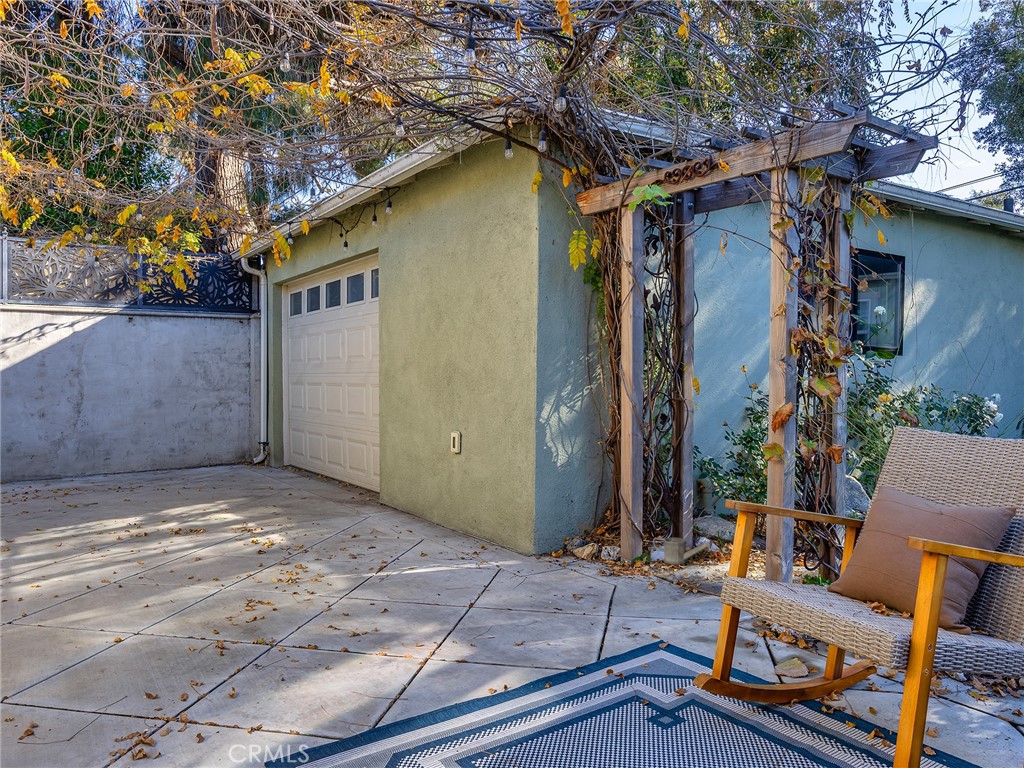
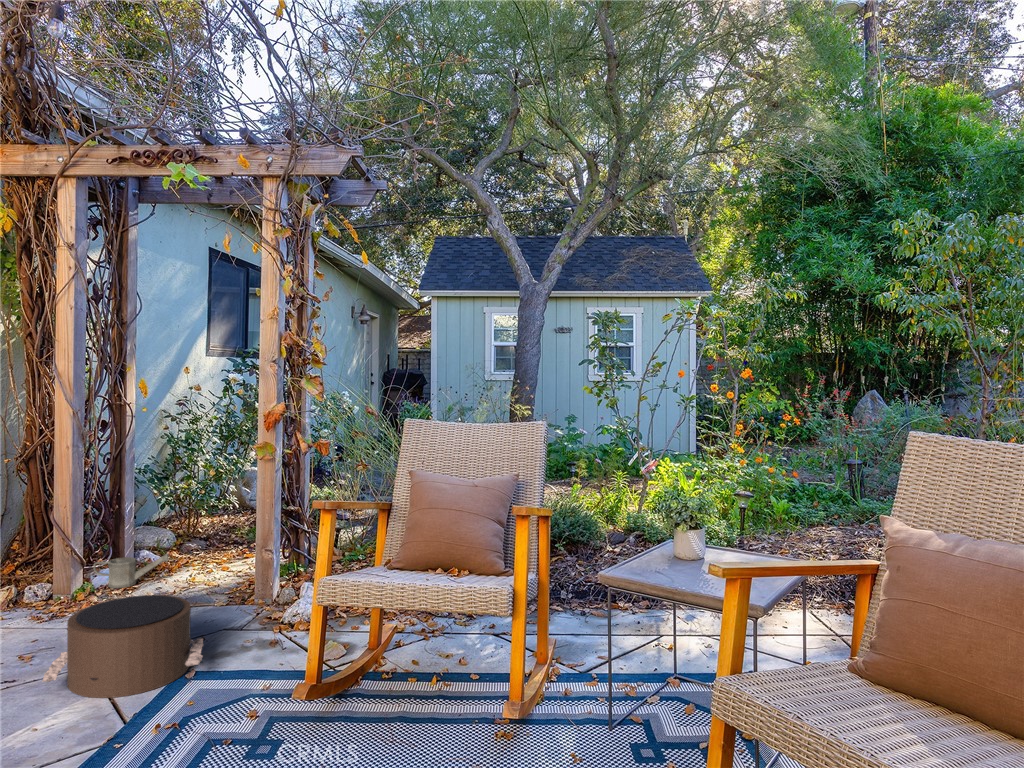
pouf: none [560,566,685,647] -> present [43,595,203,698]

